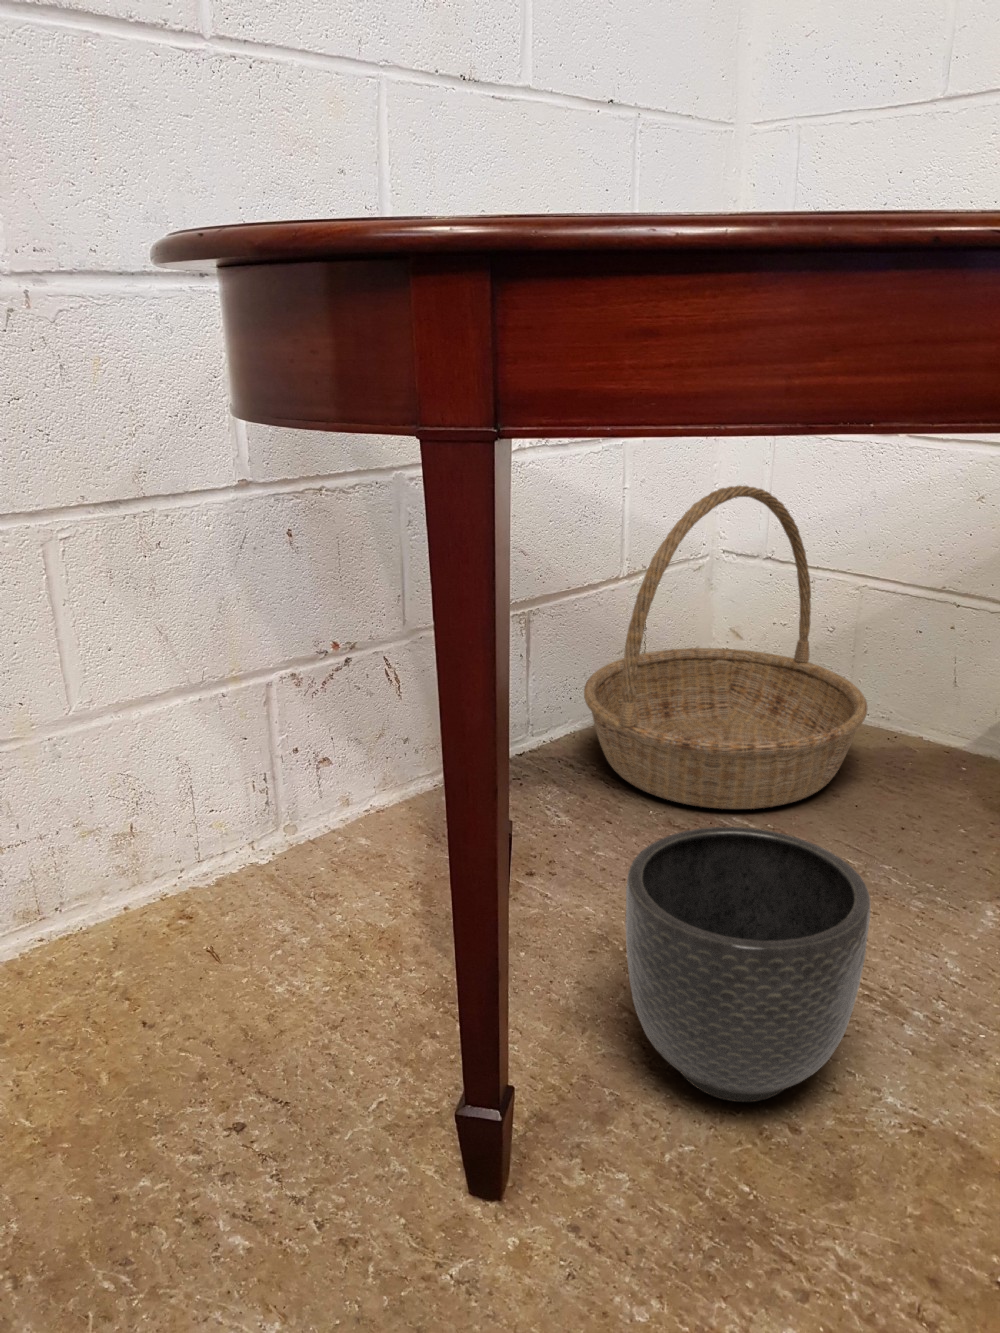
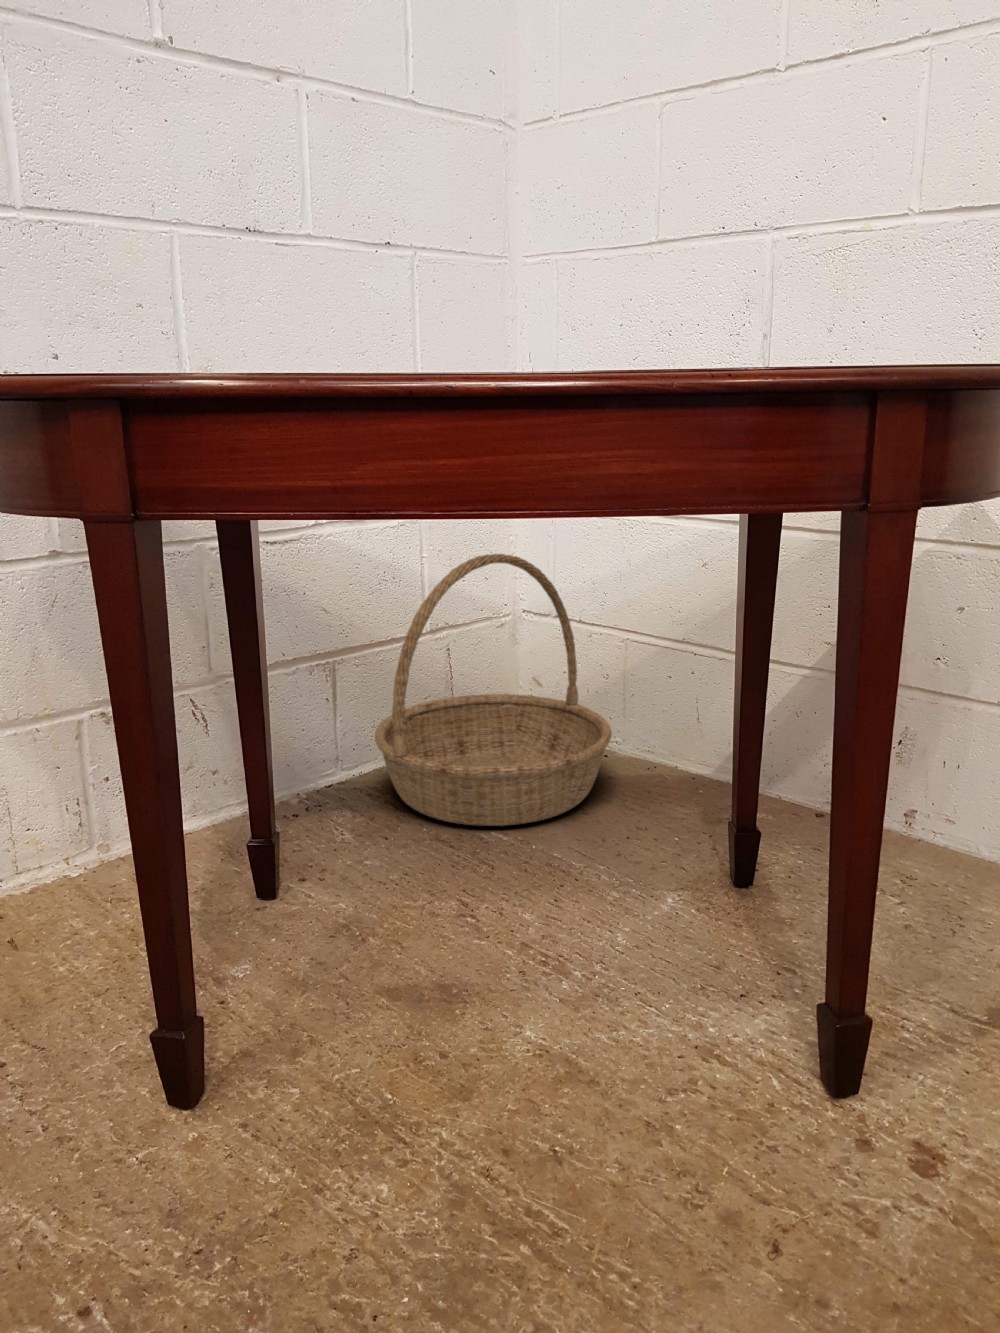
planter: present [626,827,870,1102] -> none [314,821,503,1038]

